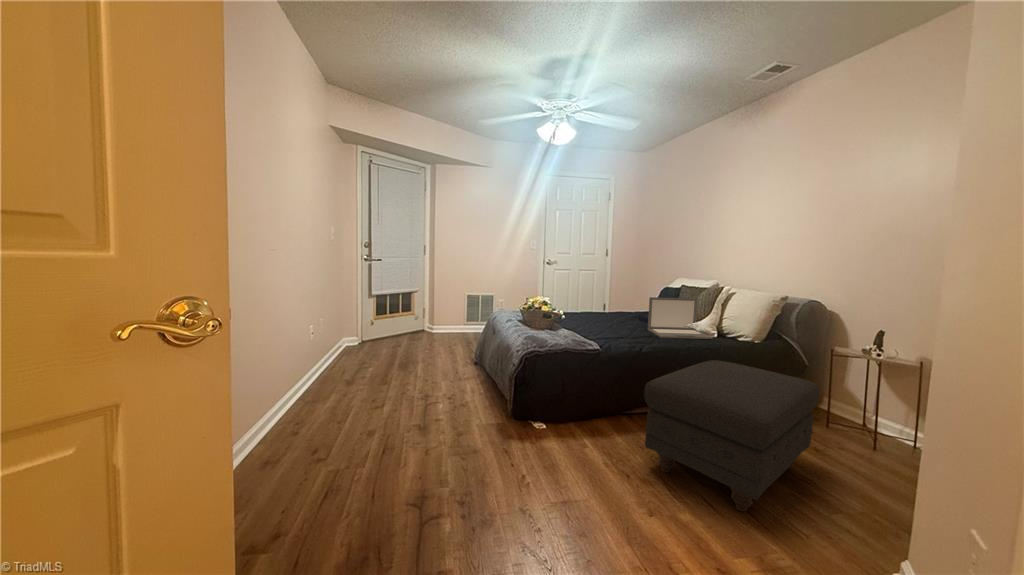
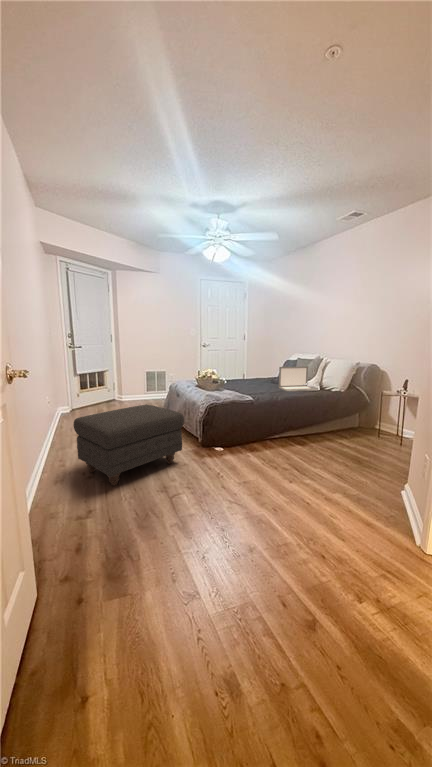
ottoman: present [644,360,820,511] -> present [73,404,184,486]

